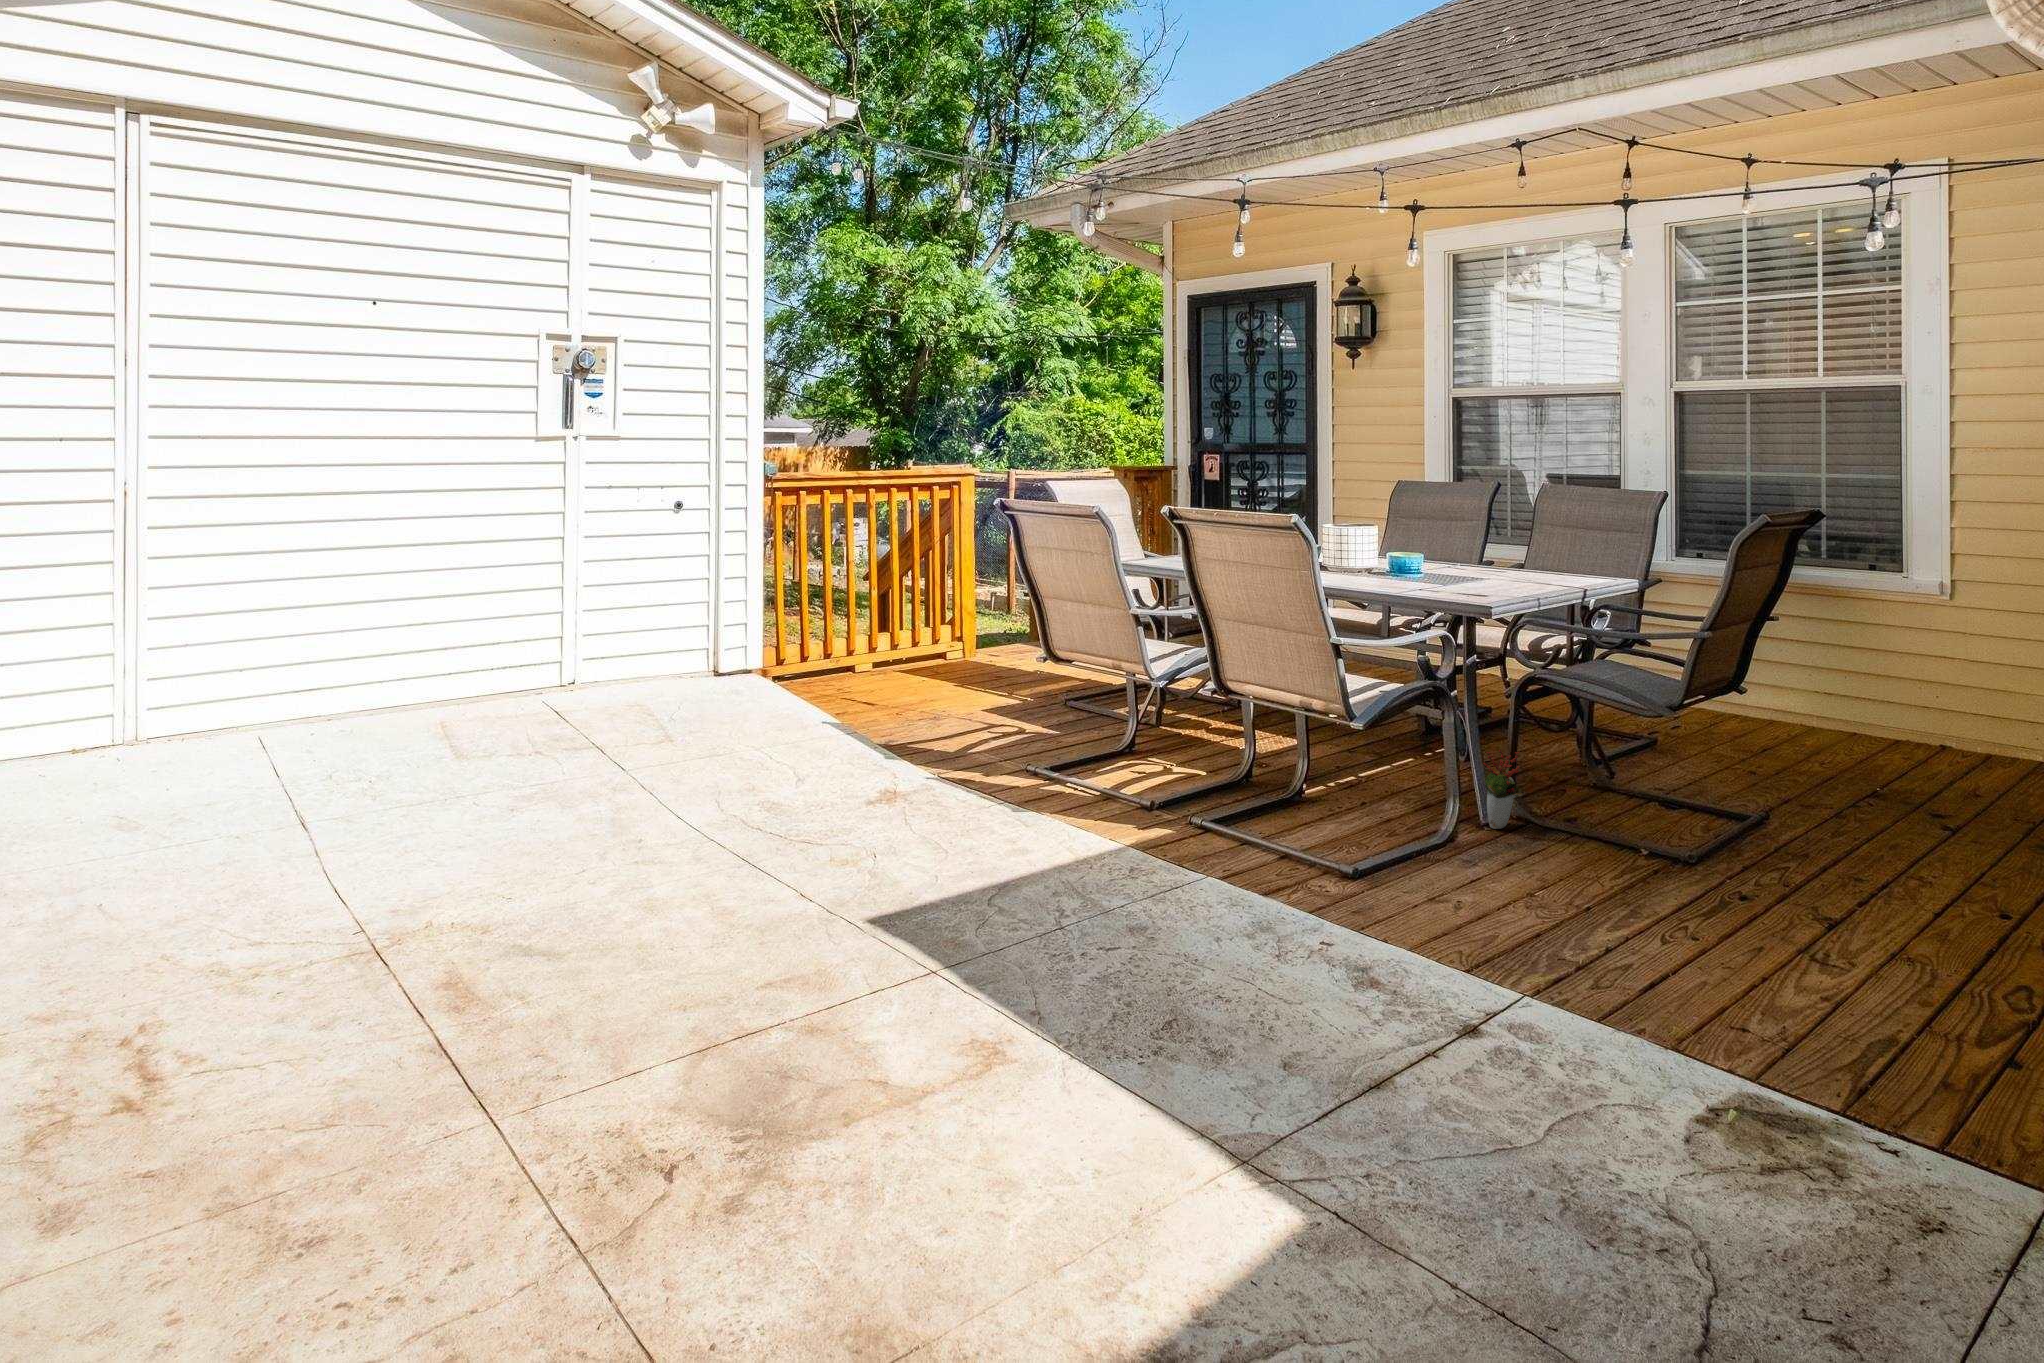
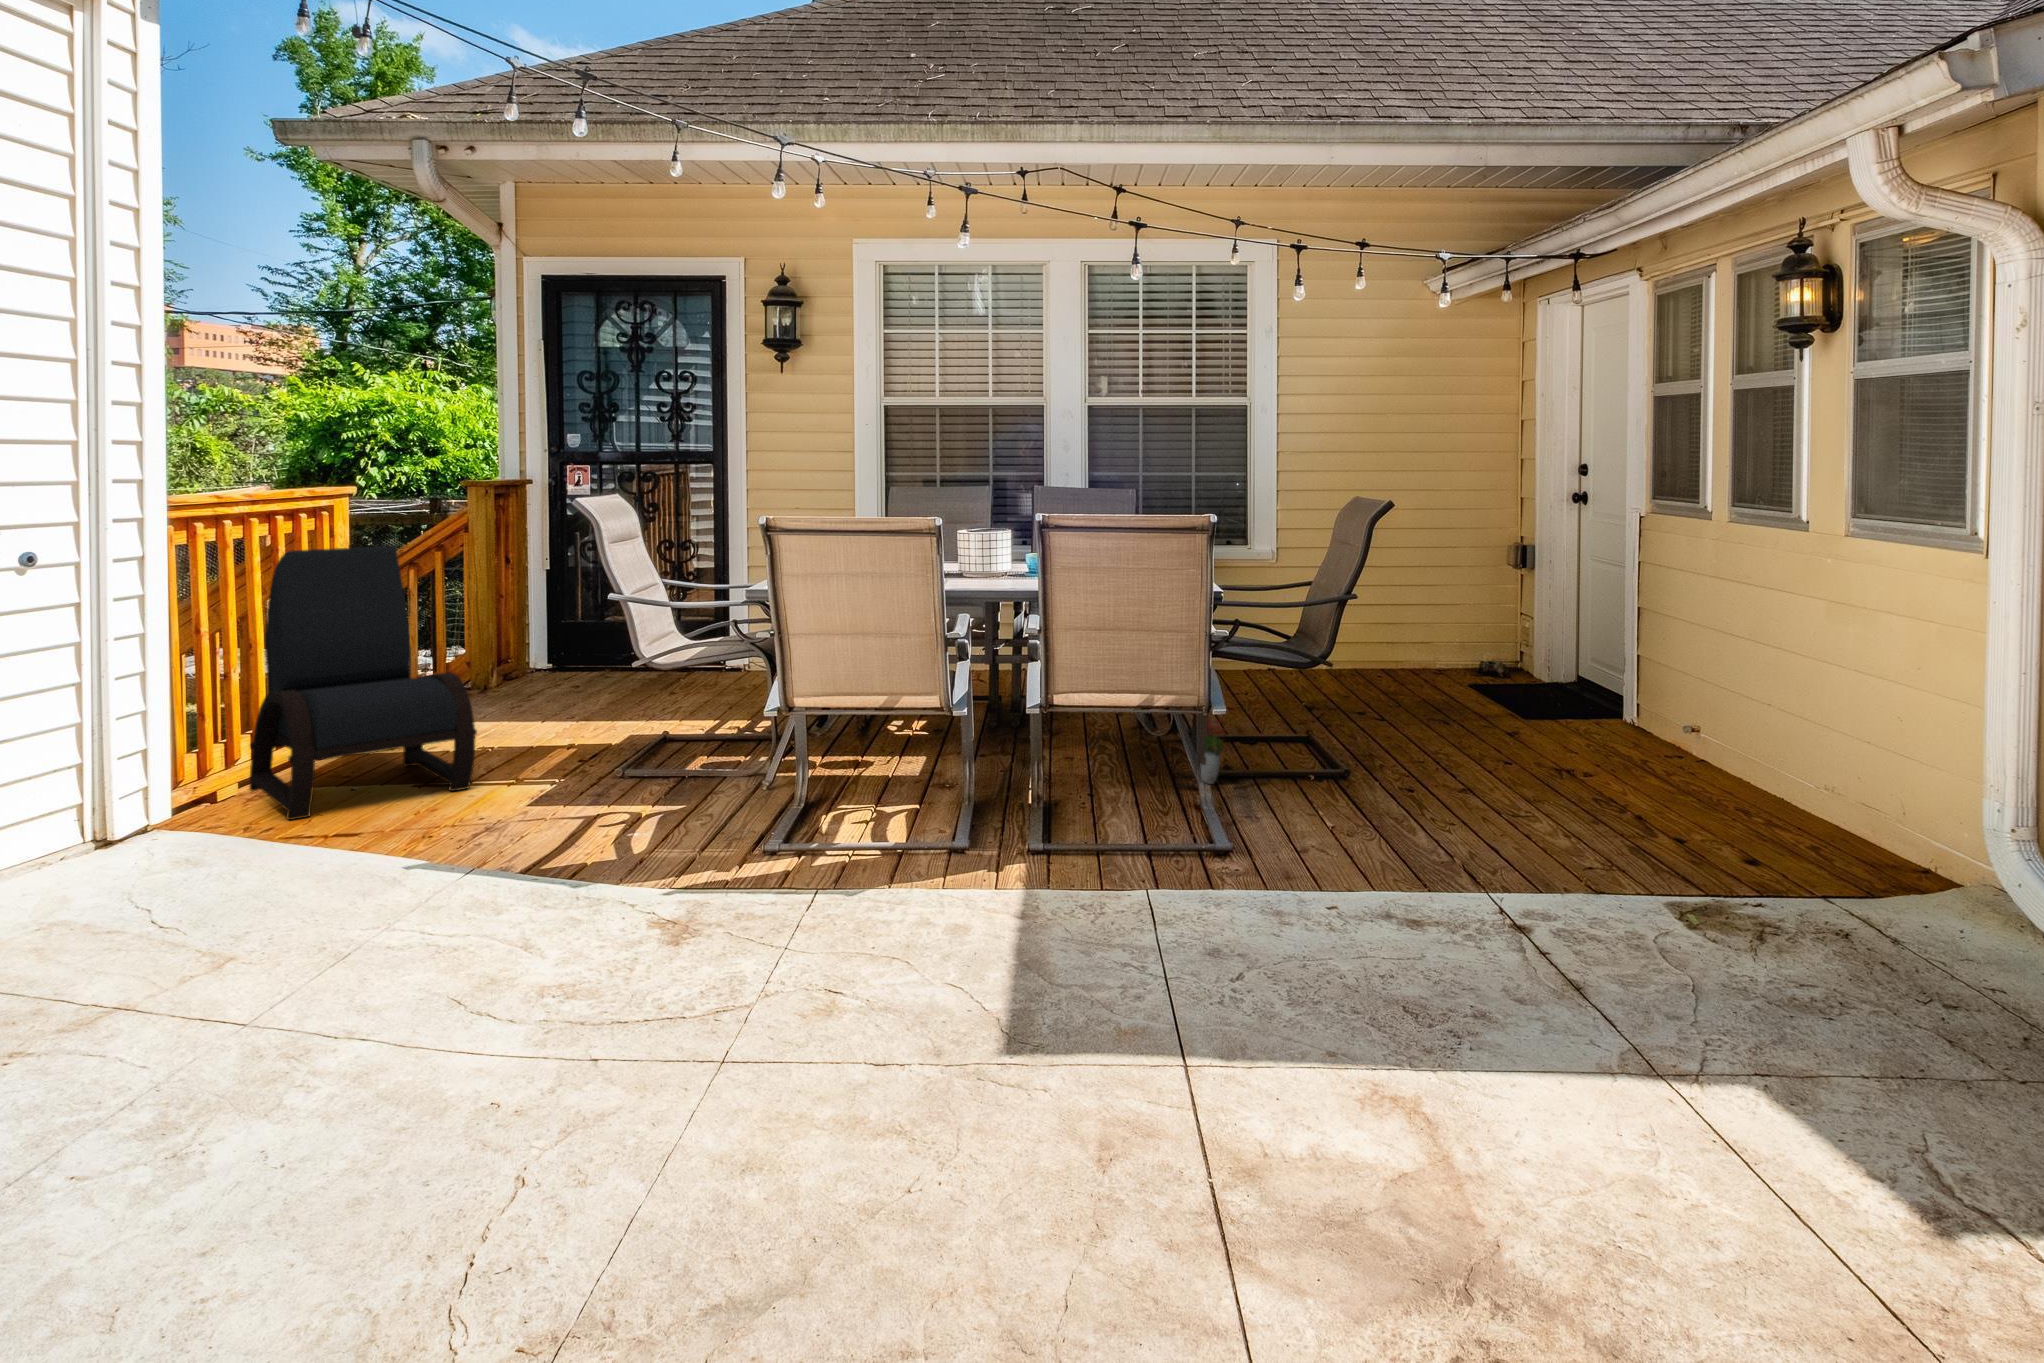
lounge chair: none [857,509,985,687] -> present [249,546,477,820]

